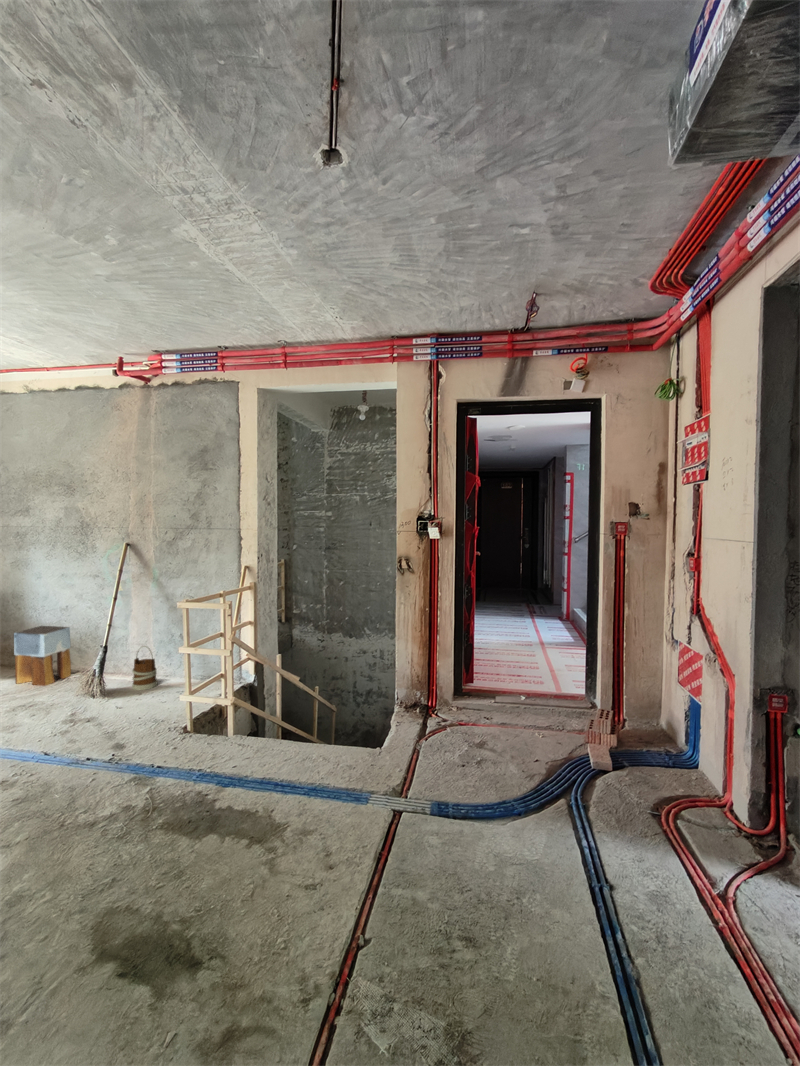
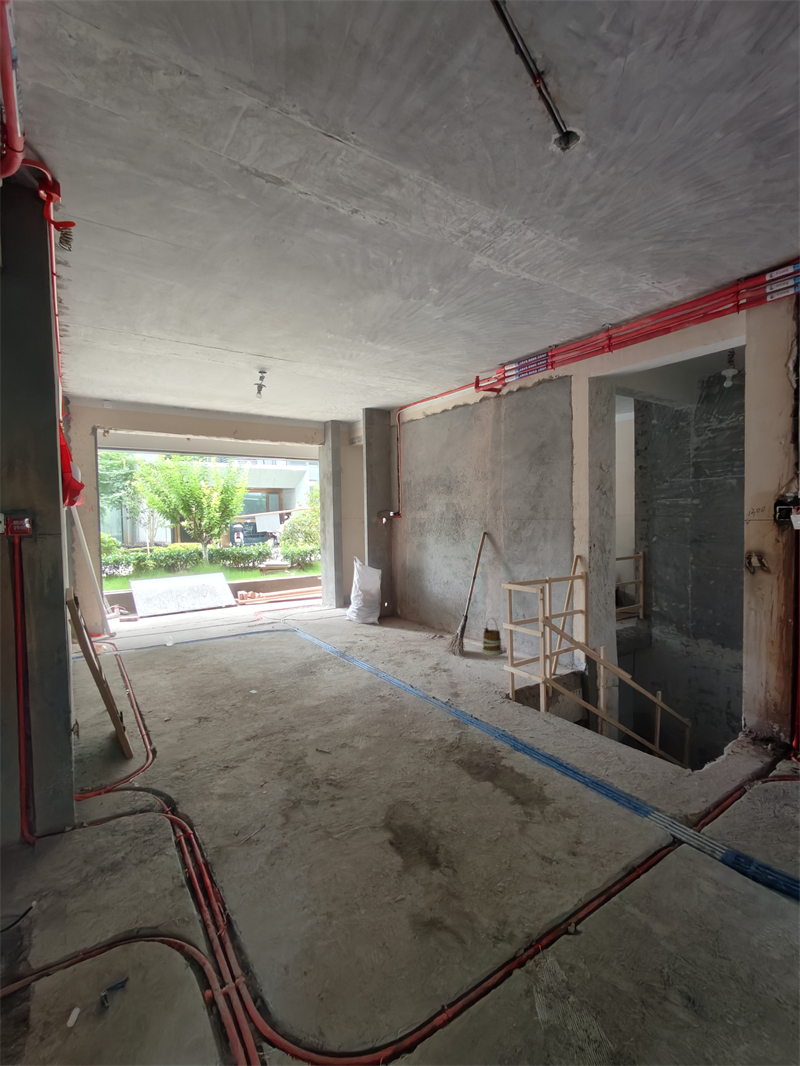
stool: present [14,626,71,686] -> none [413,592,447,637]

